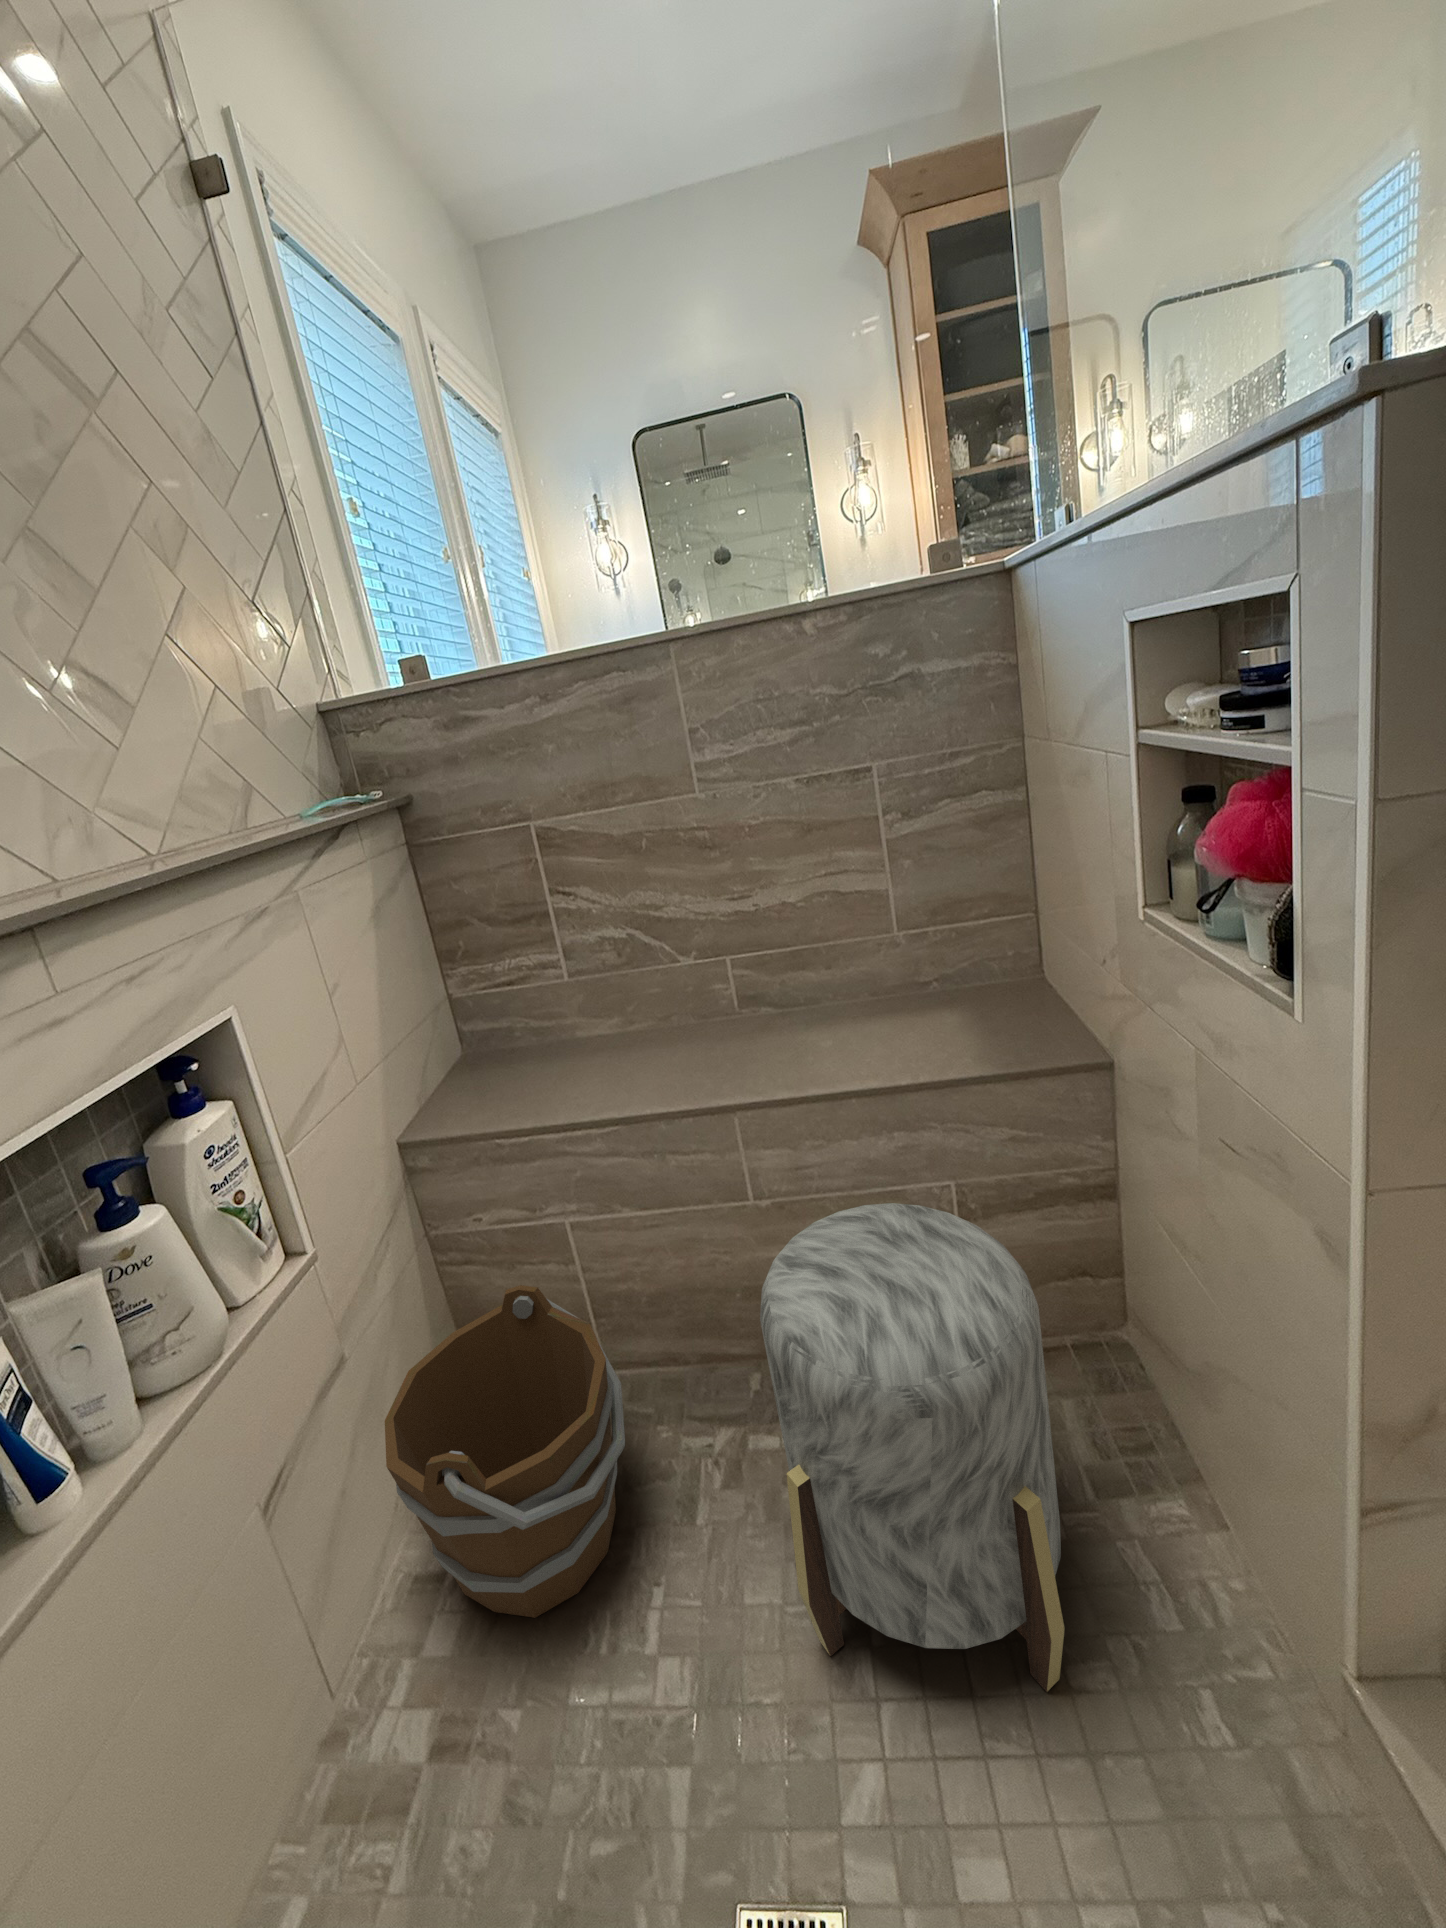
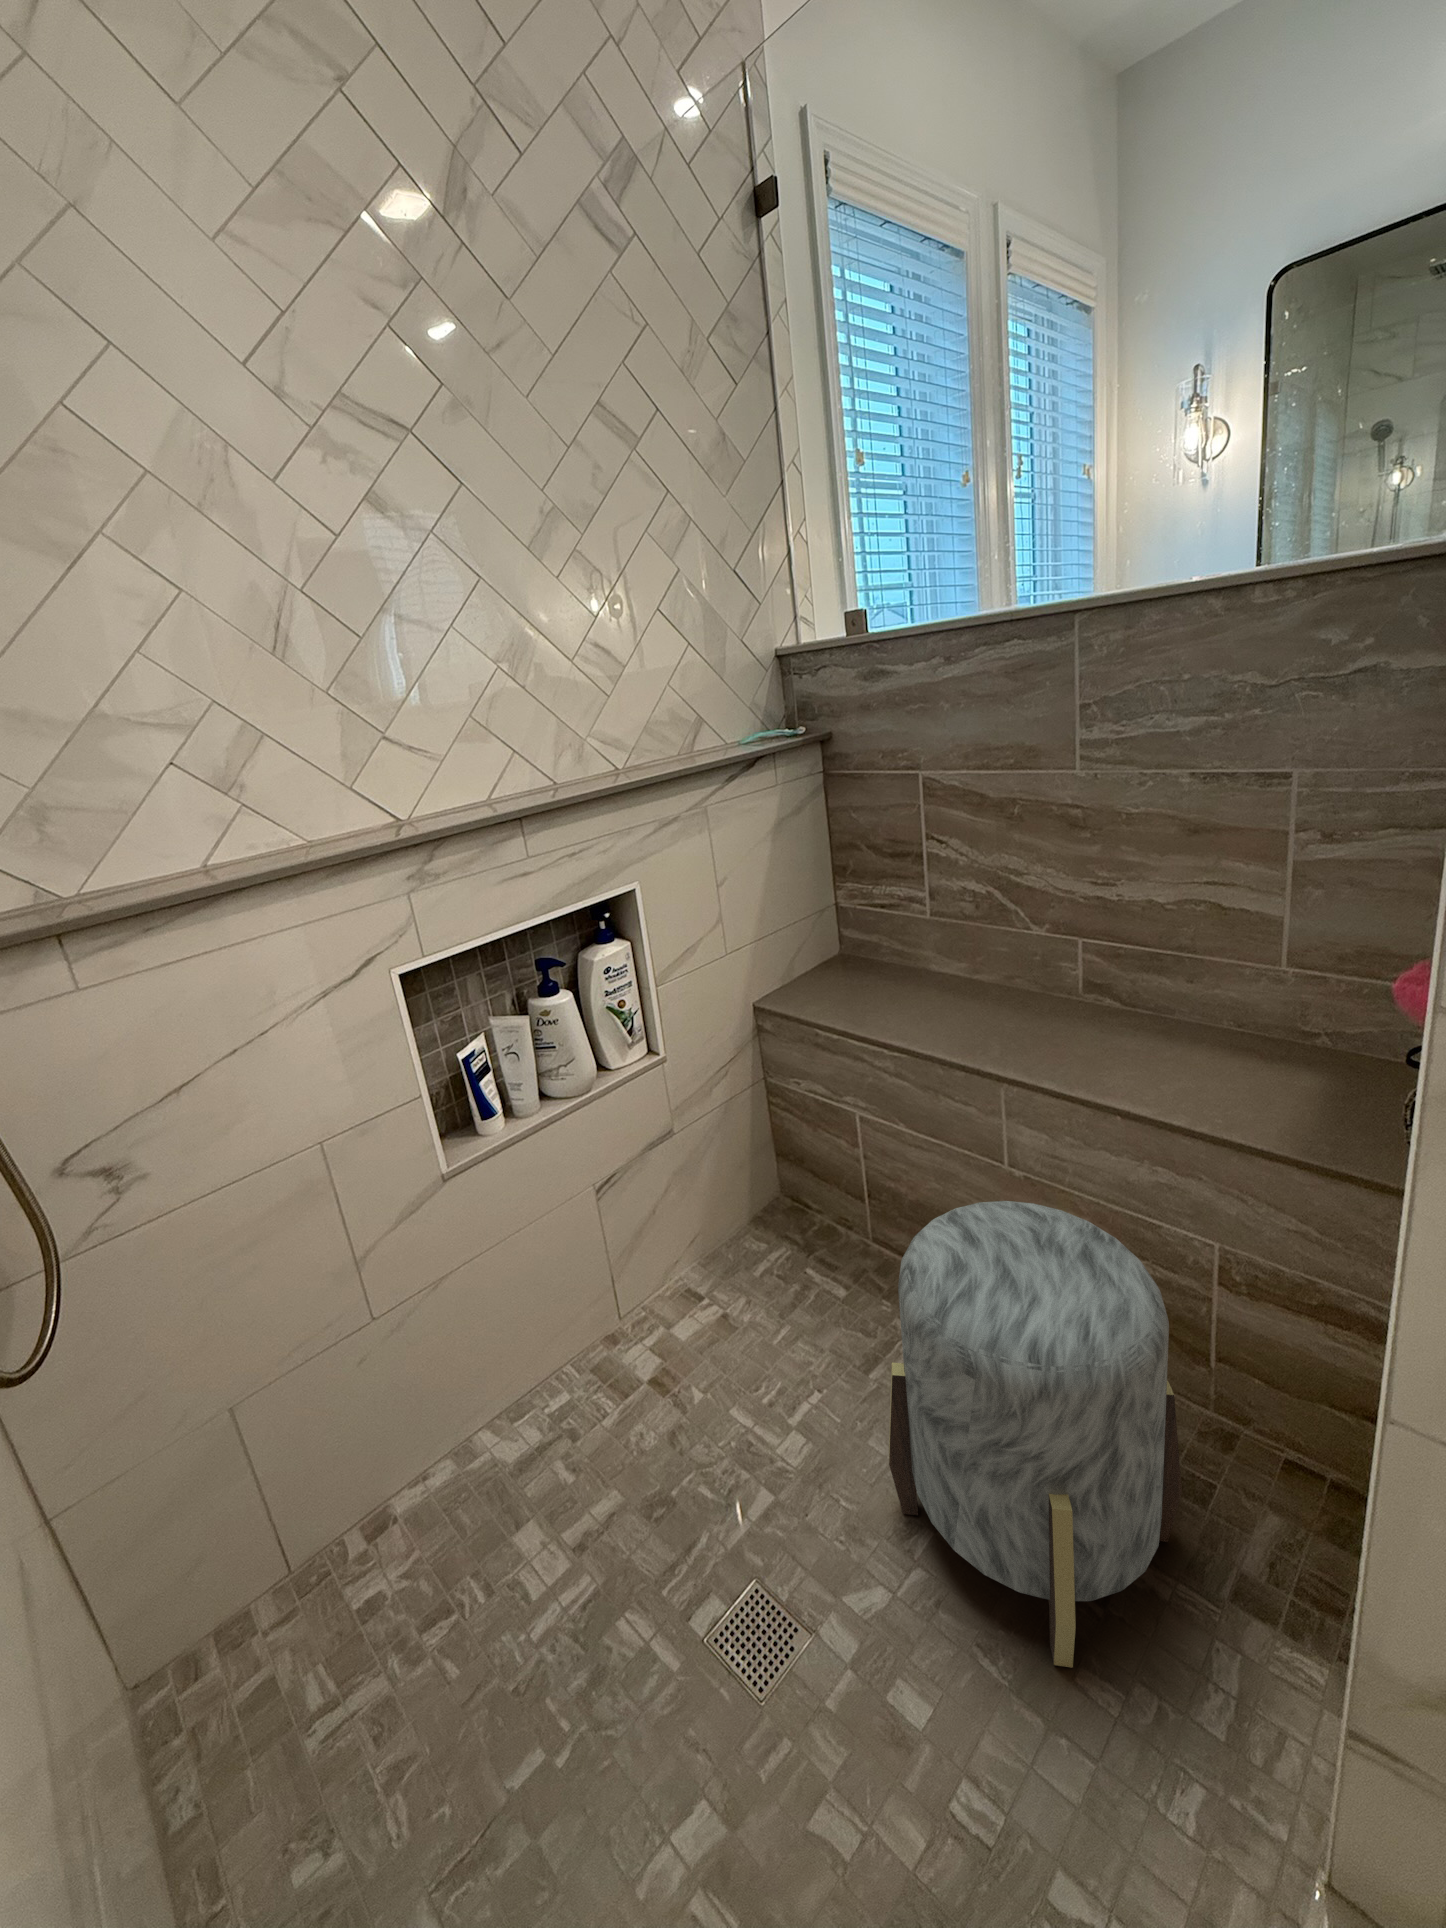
bucket: present [385,1285,625,1618] -> none [670,1140,846,1360]

